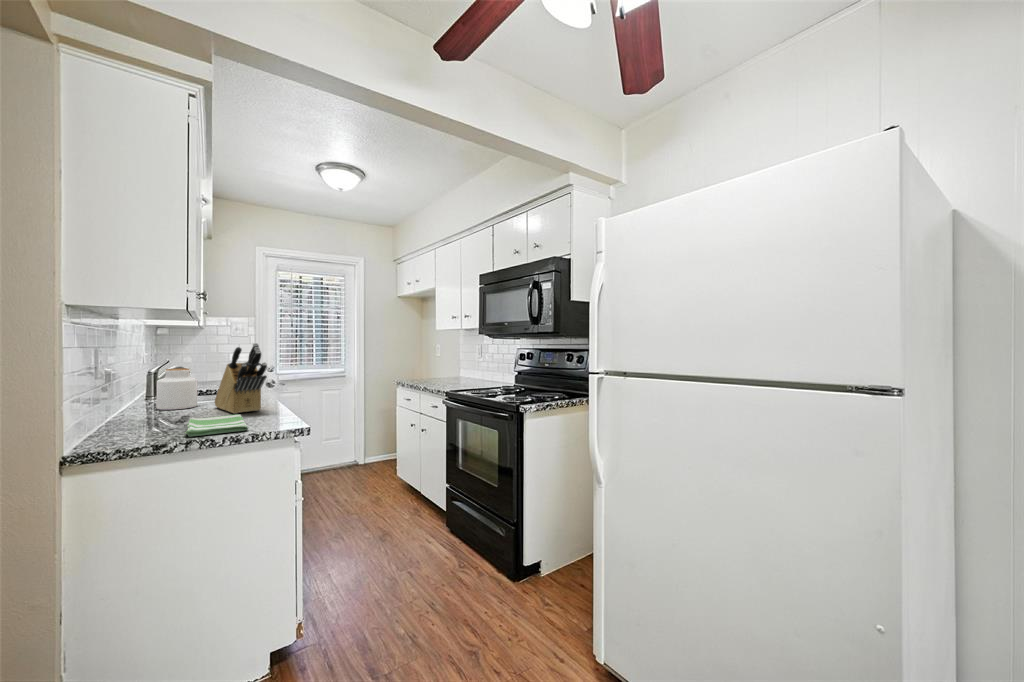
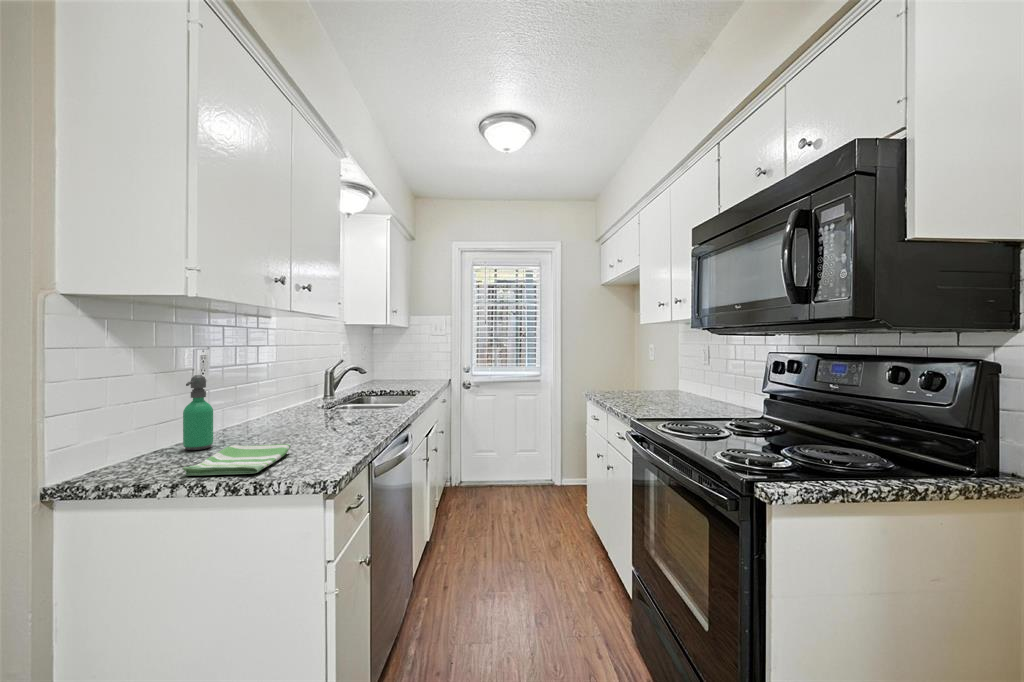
knife block: present [215,343,267,414] -> none [304,345,342,440]
soap dispenser: none [129,367,156,427] -> present [183,375,213,450]
jar: present [156,368,198,410] -> none [263,376,305,426]

